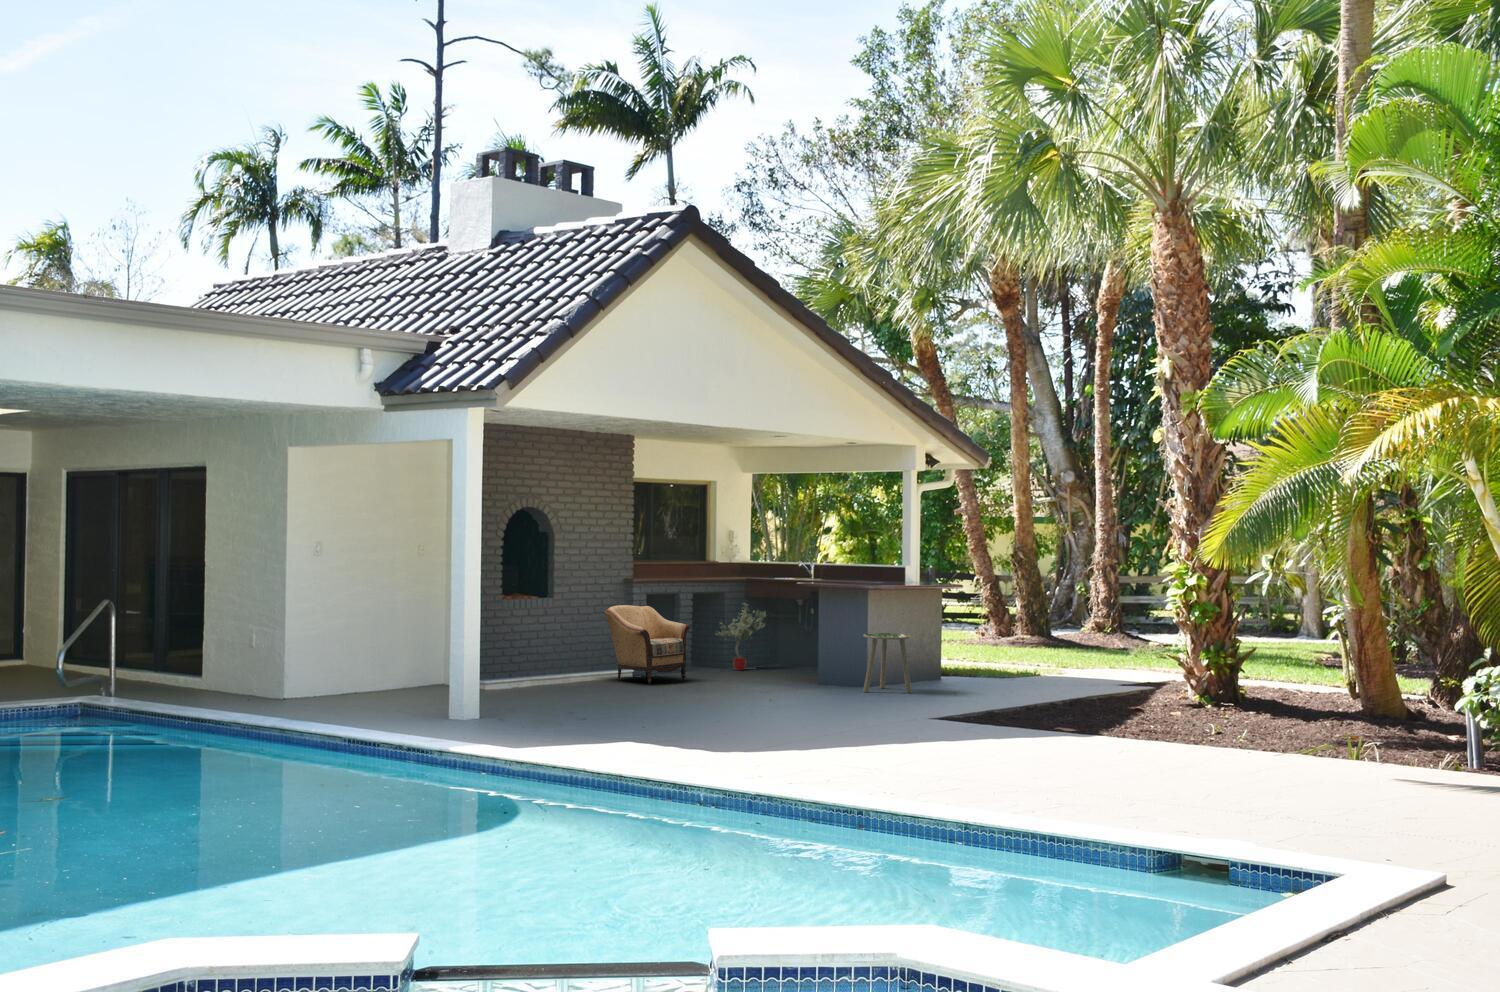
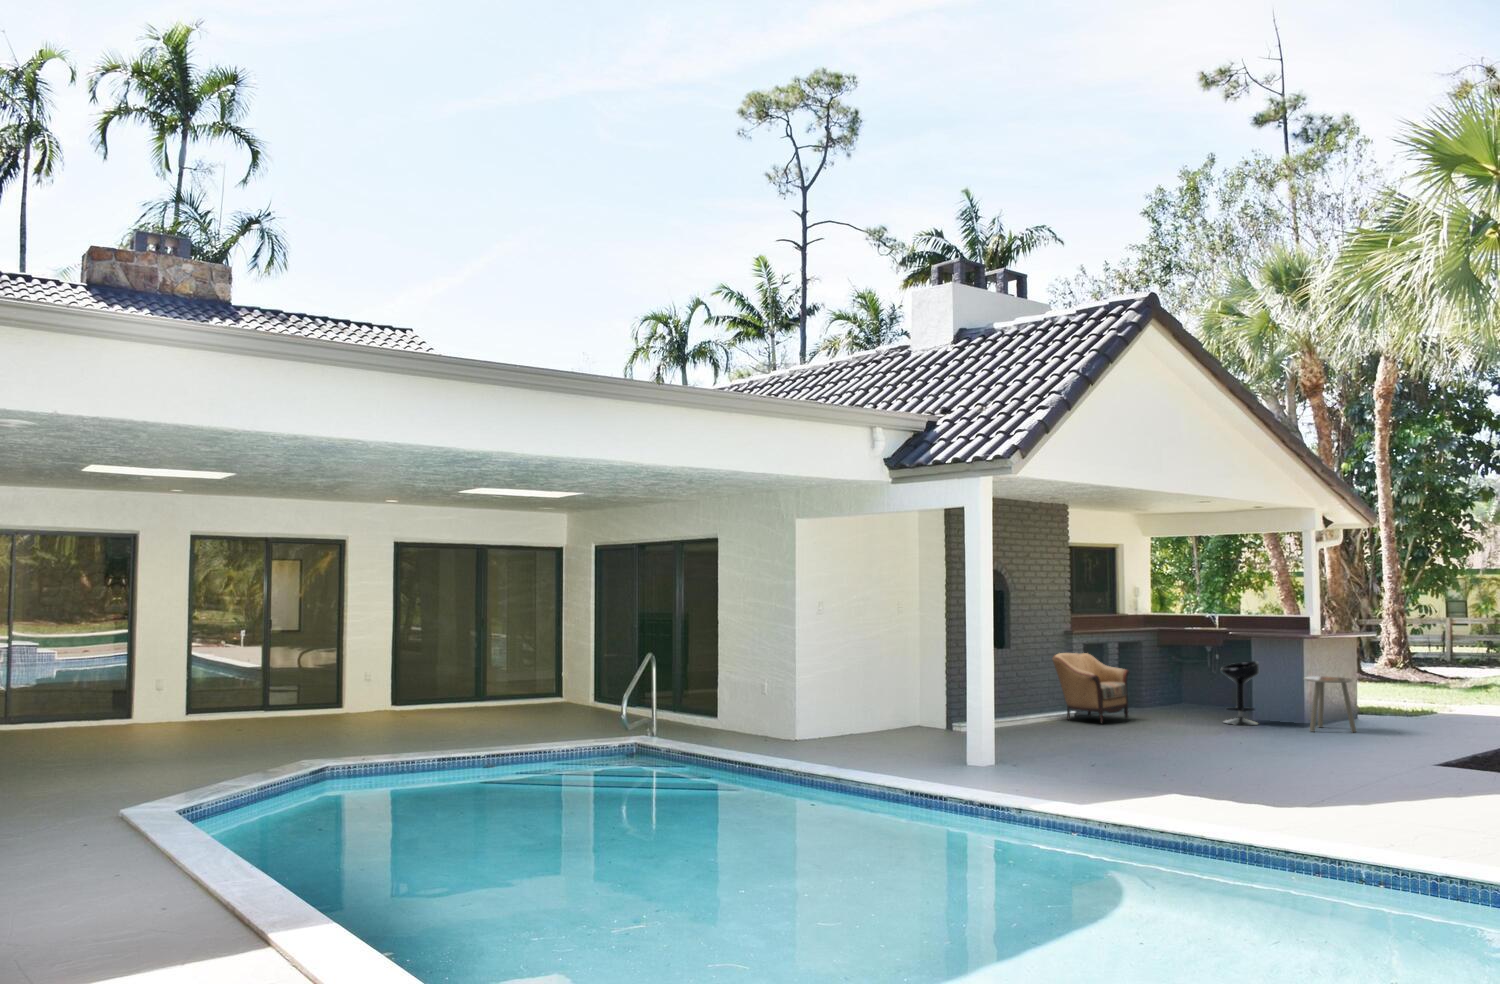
potted tree: present [718,604,766,671] -> none [1135,648,1179,709]
bar stool: none [786,617,826,686] -> present [1221,661,1259,725]

